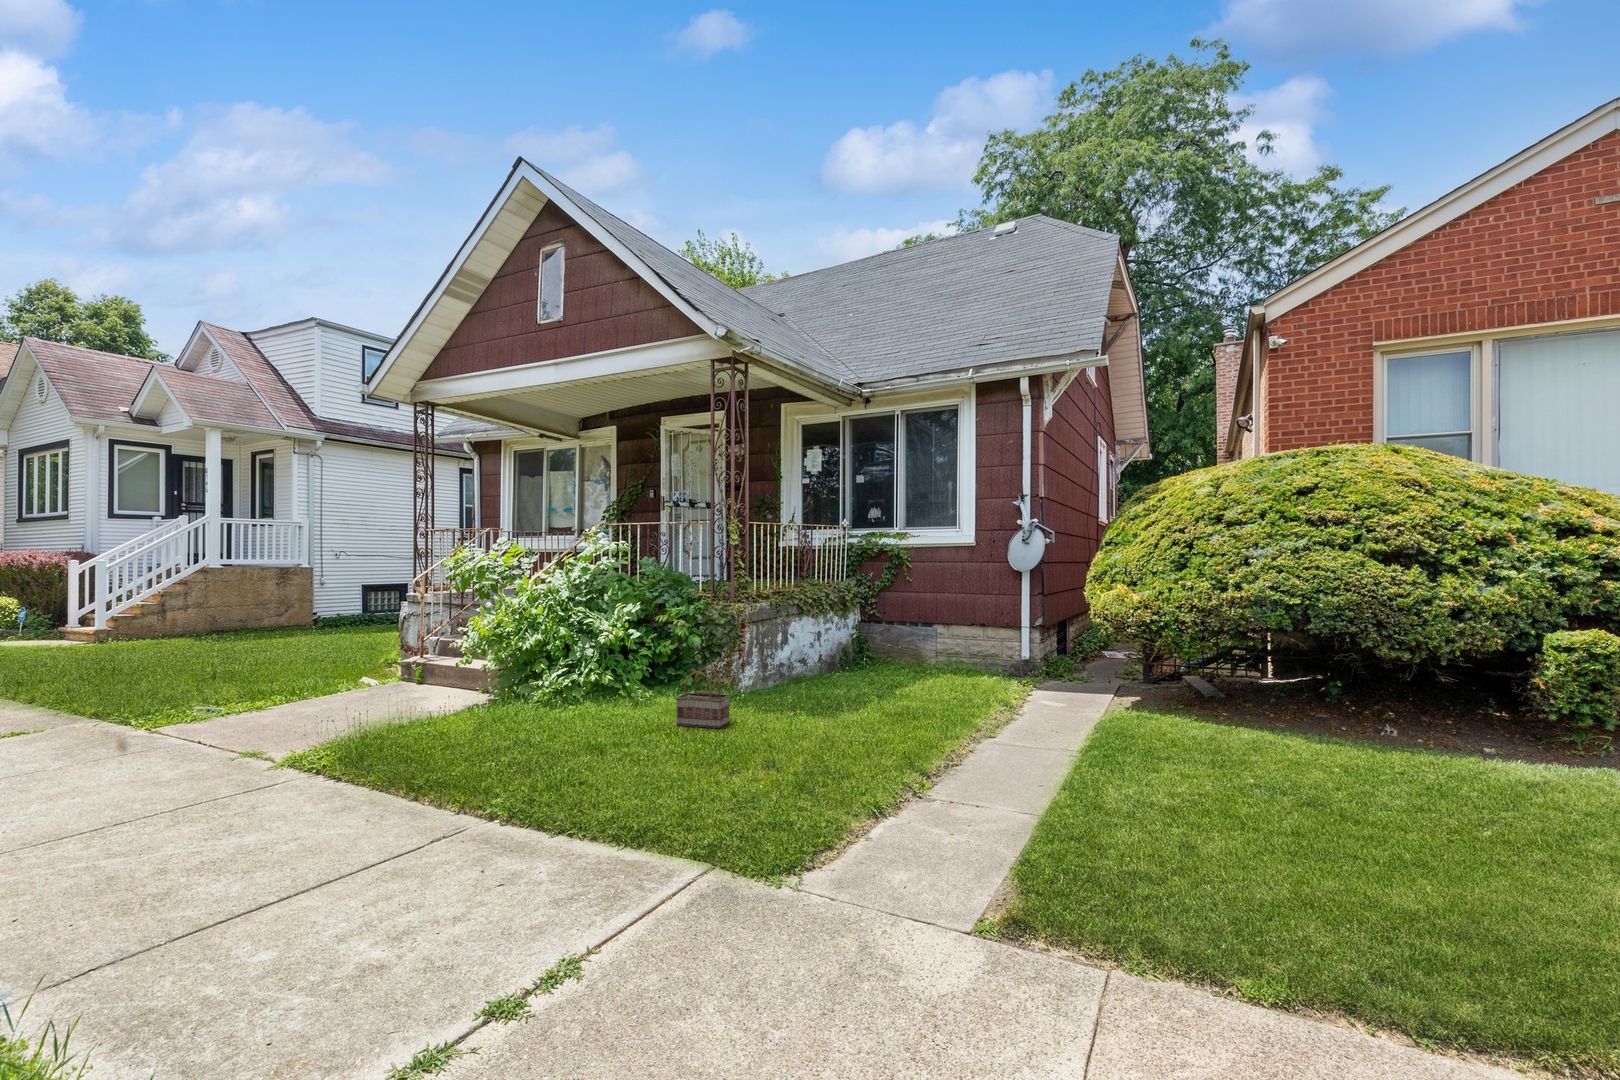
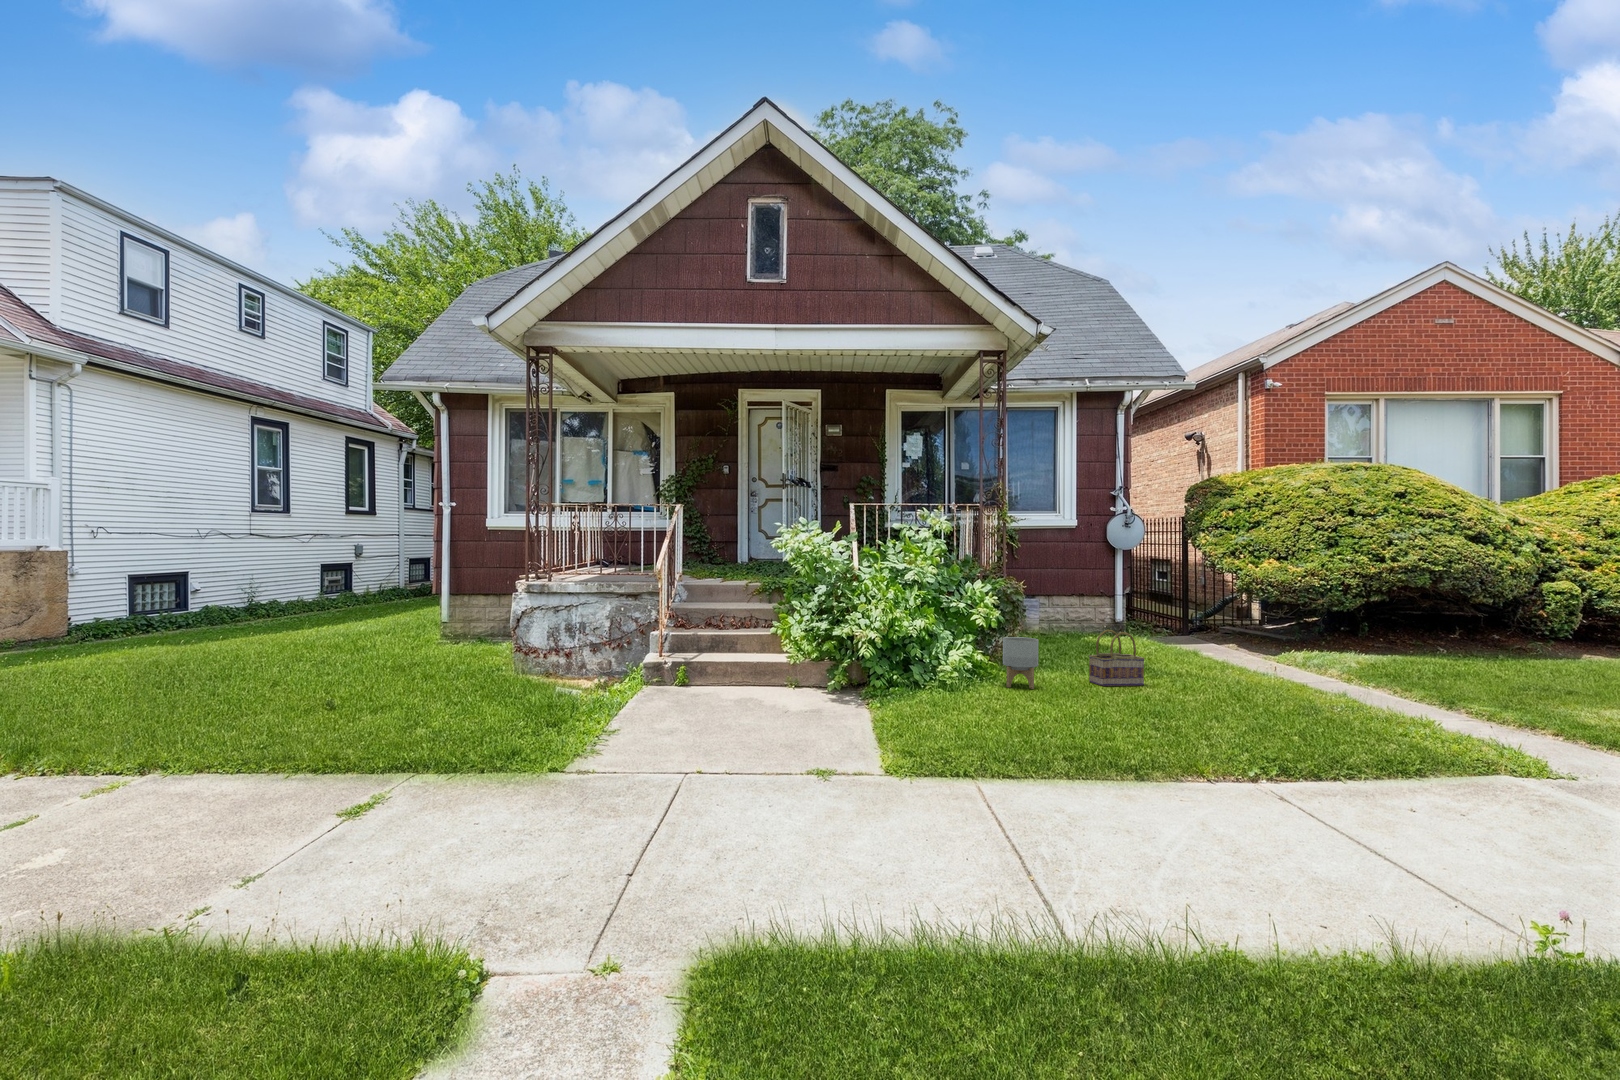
planter: none [585,670,619,722] -> present [1003,637,1038,689]

